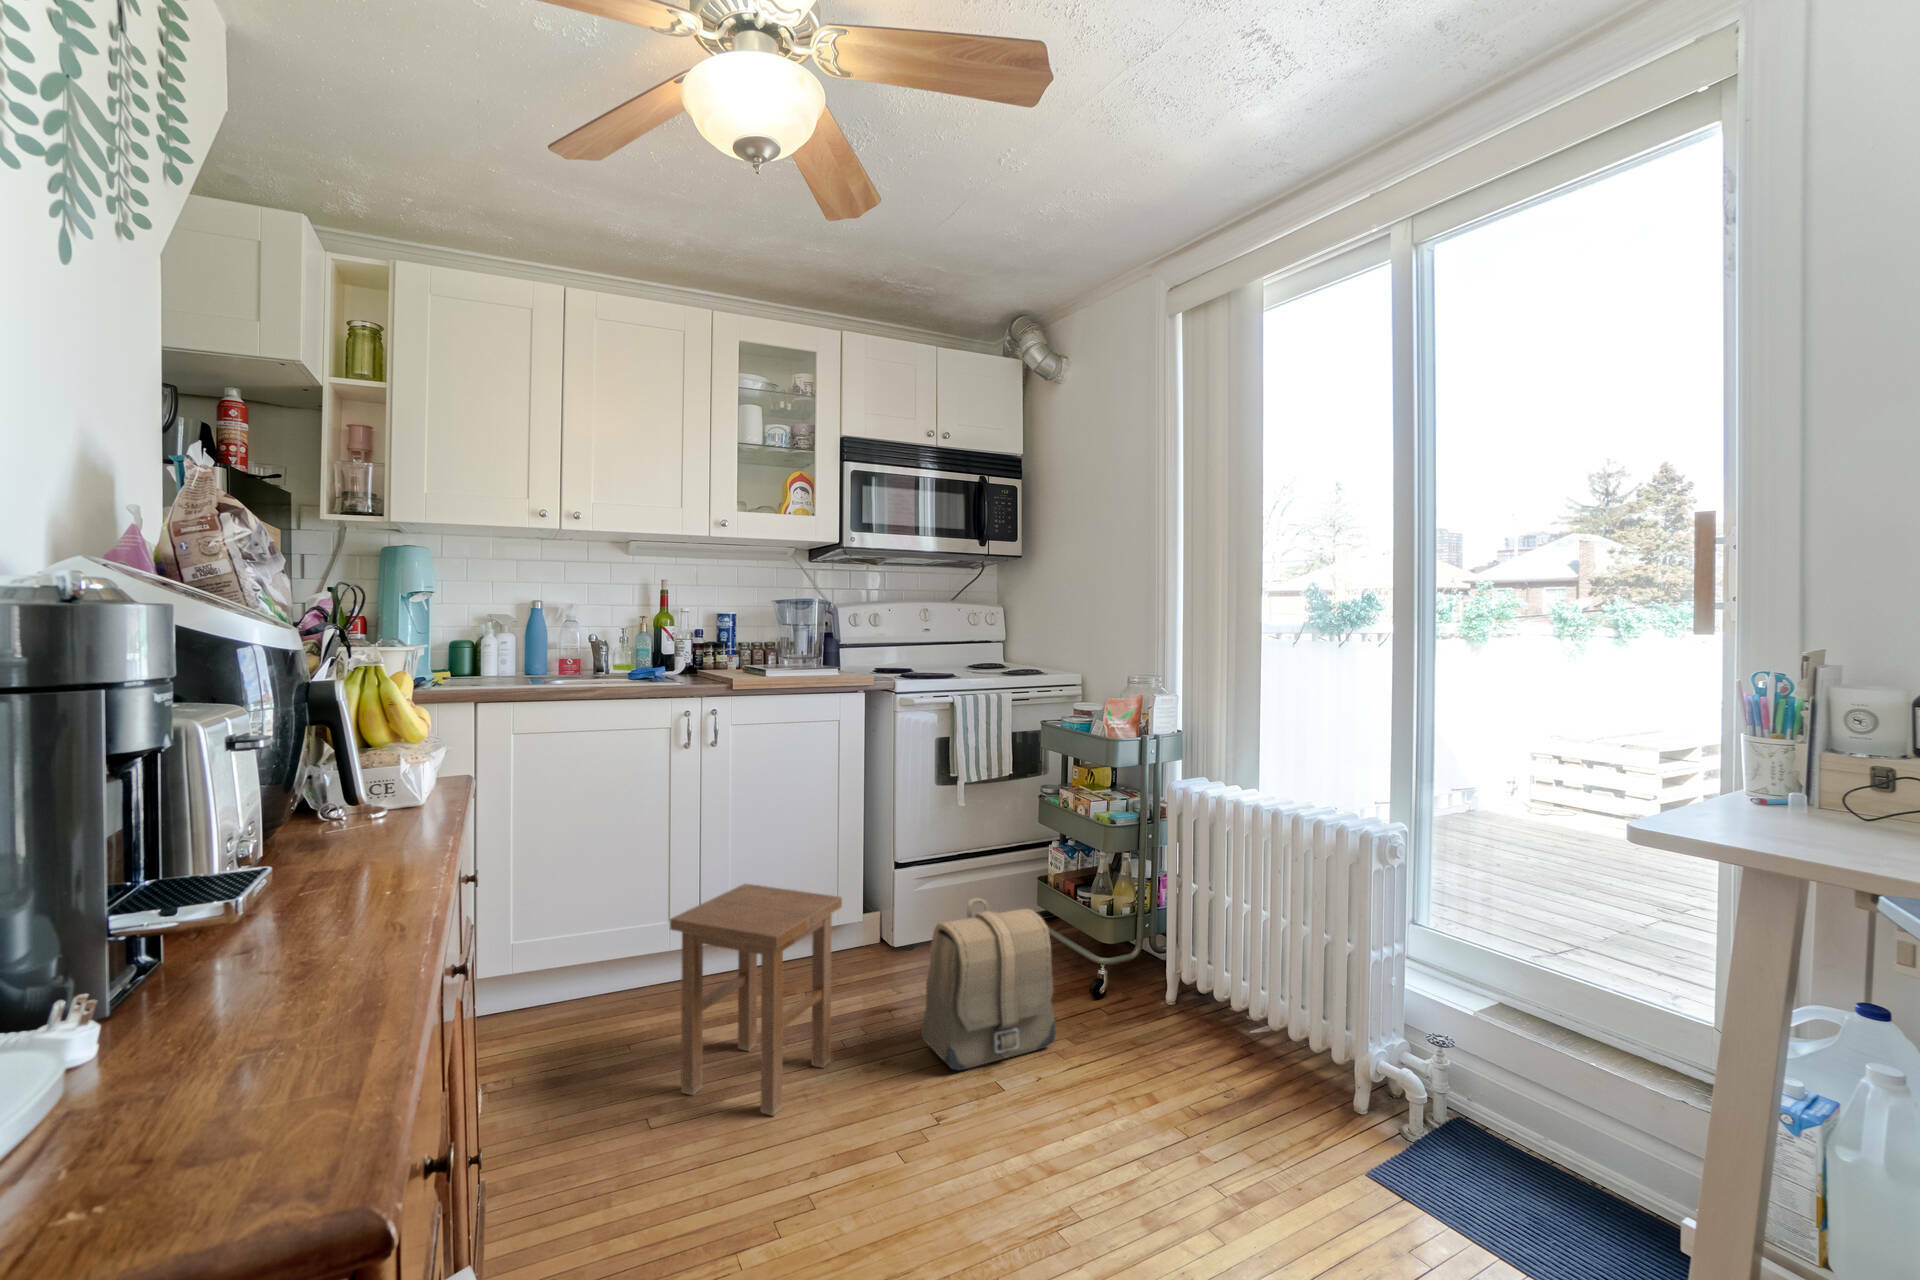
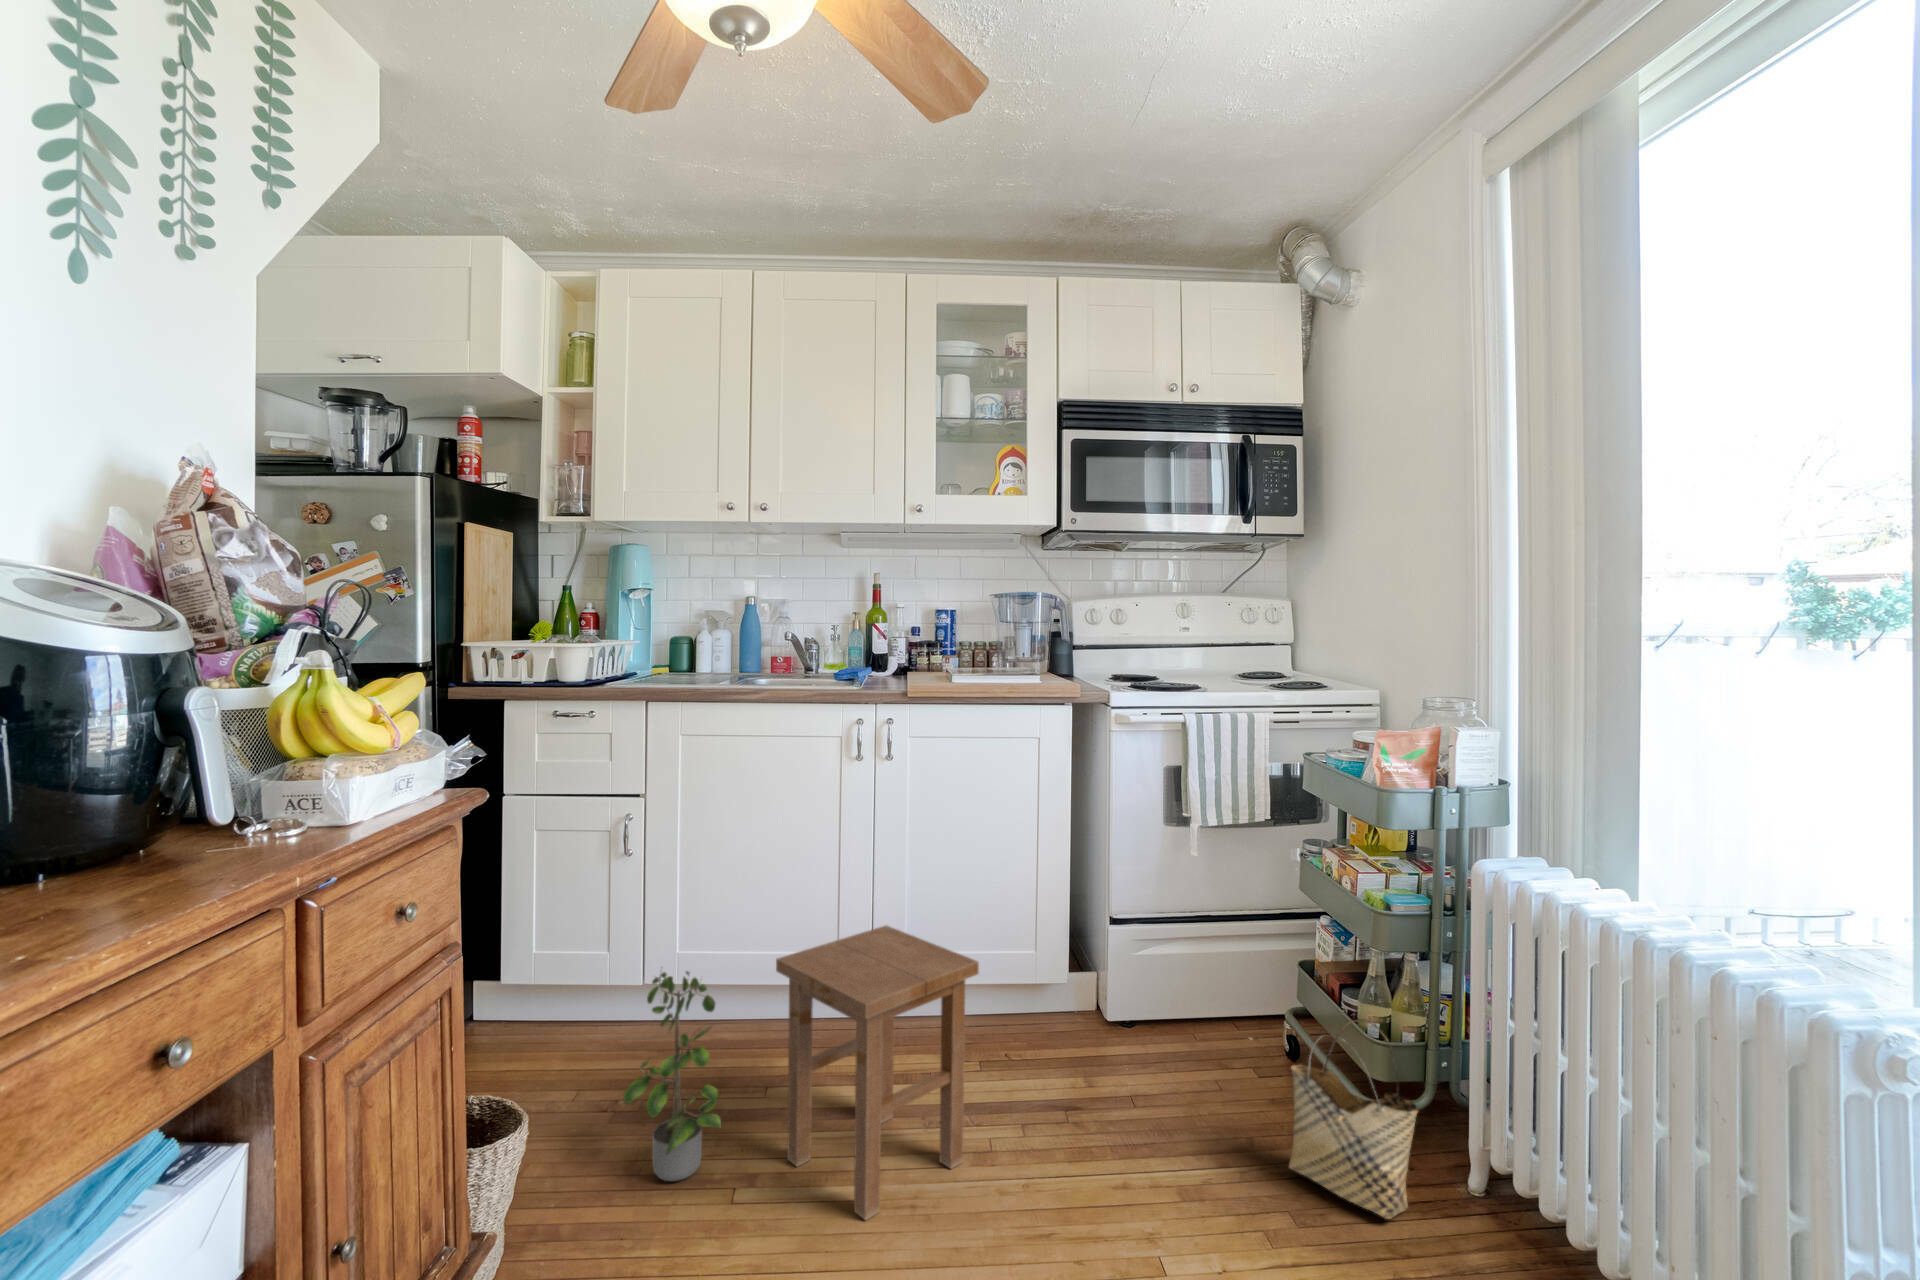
backpack: present [921,898,1055,1071] -> none [1081,988,1264,1220]
woven basket: none [1059,900,1144,1029] -> present [1289,1019,1418,1219]
potted plant: none [529,940,643,1132] -> present [623,971,722,1181]

